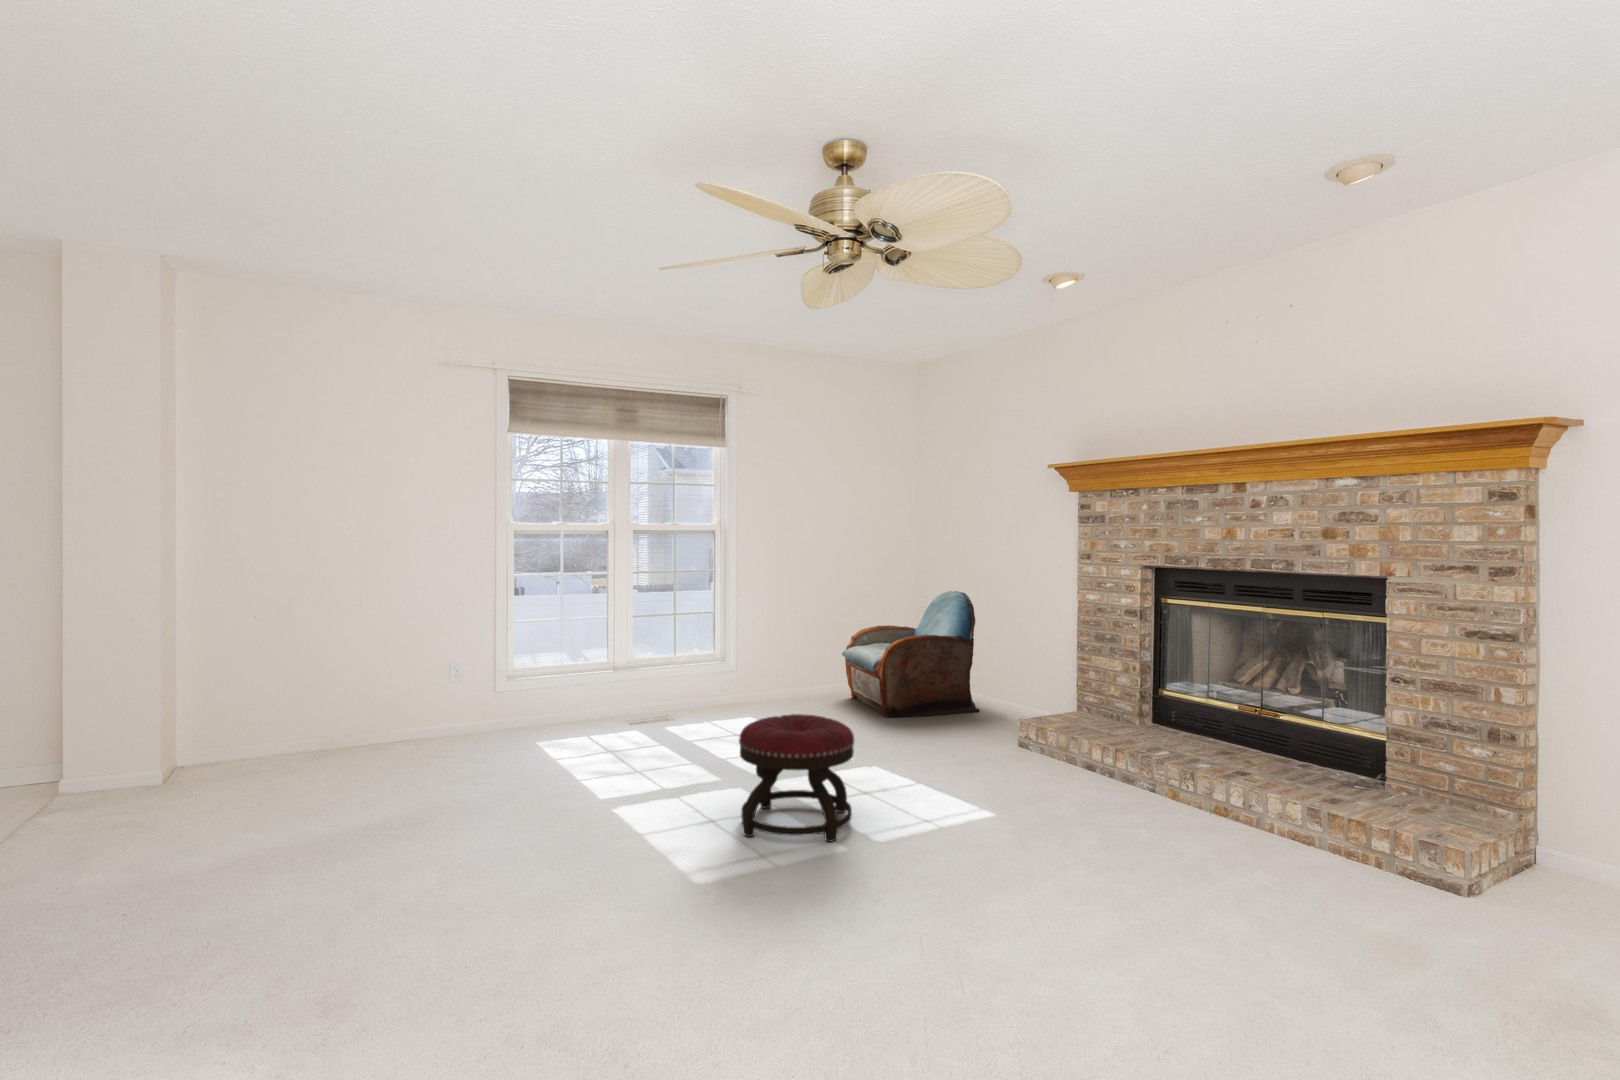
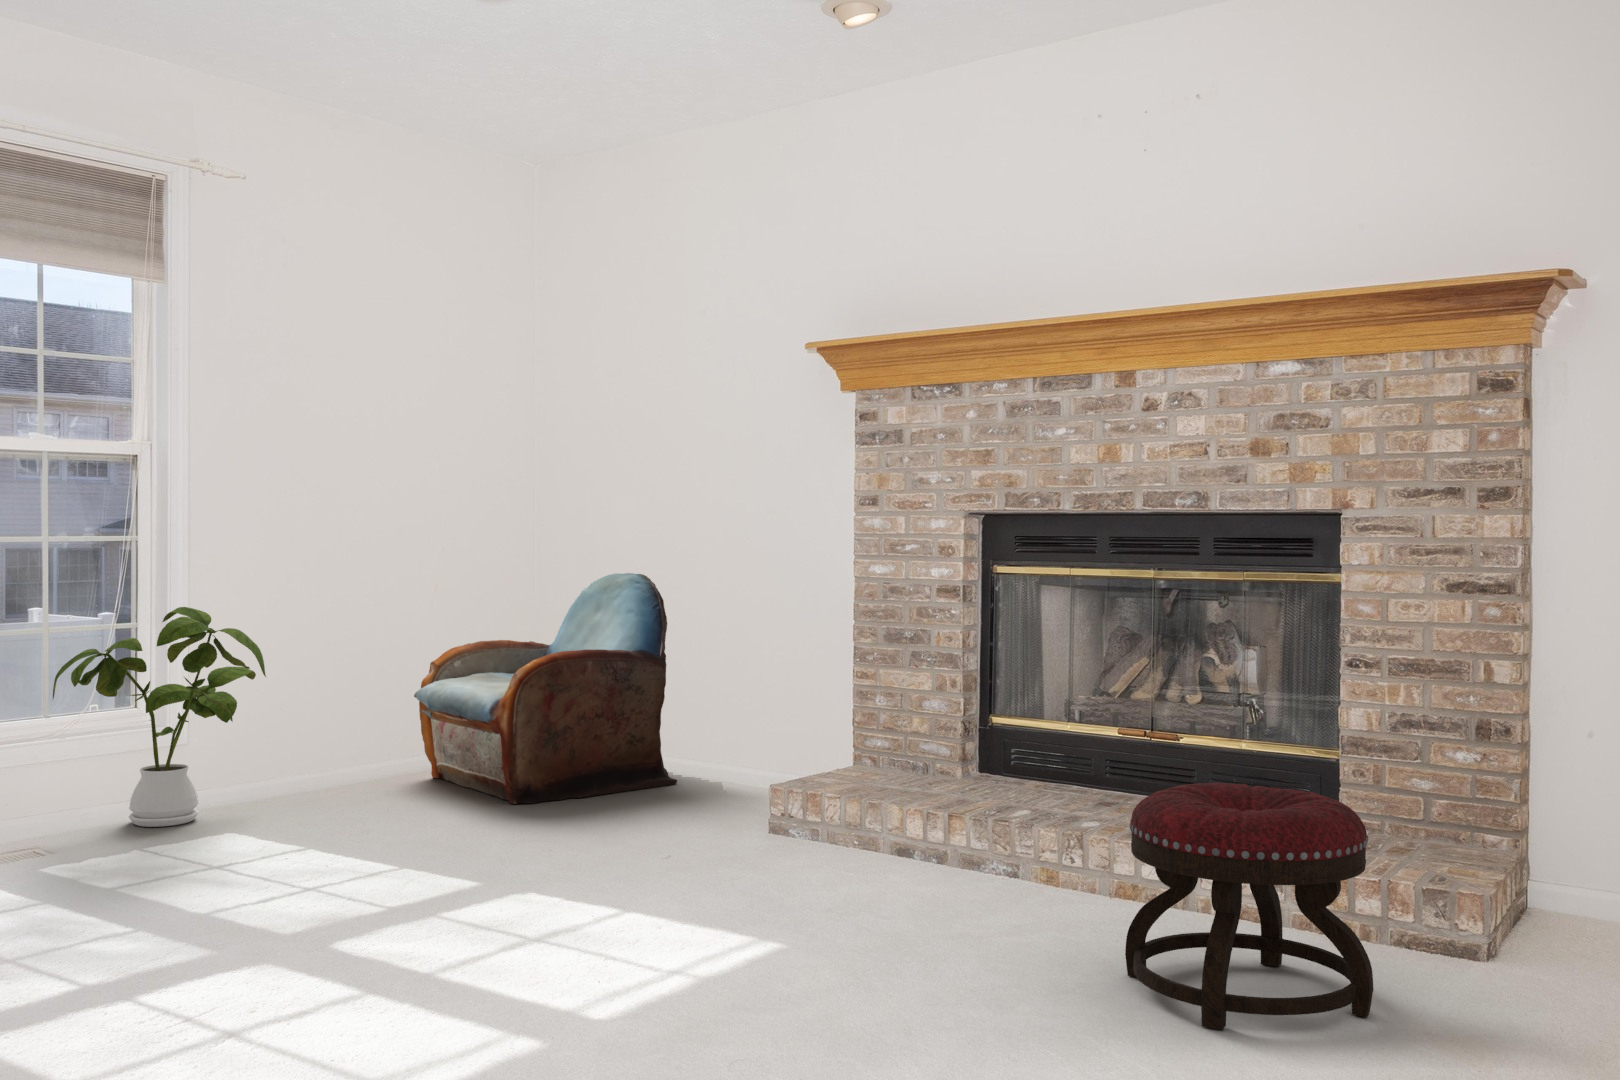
house plant: none [669,608,762,715] -> present [53,607,266,827]
ottoman: present [739,714,854,842] -> present [1125,783,1373,1030]

